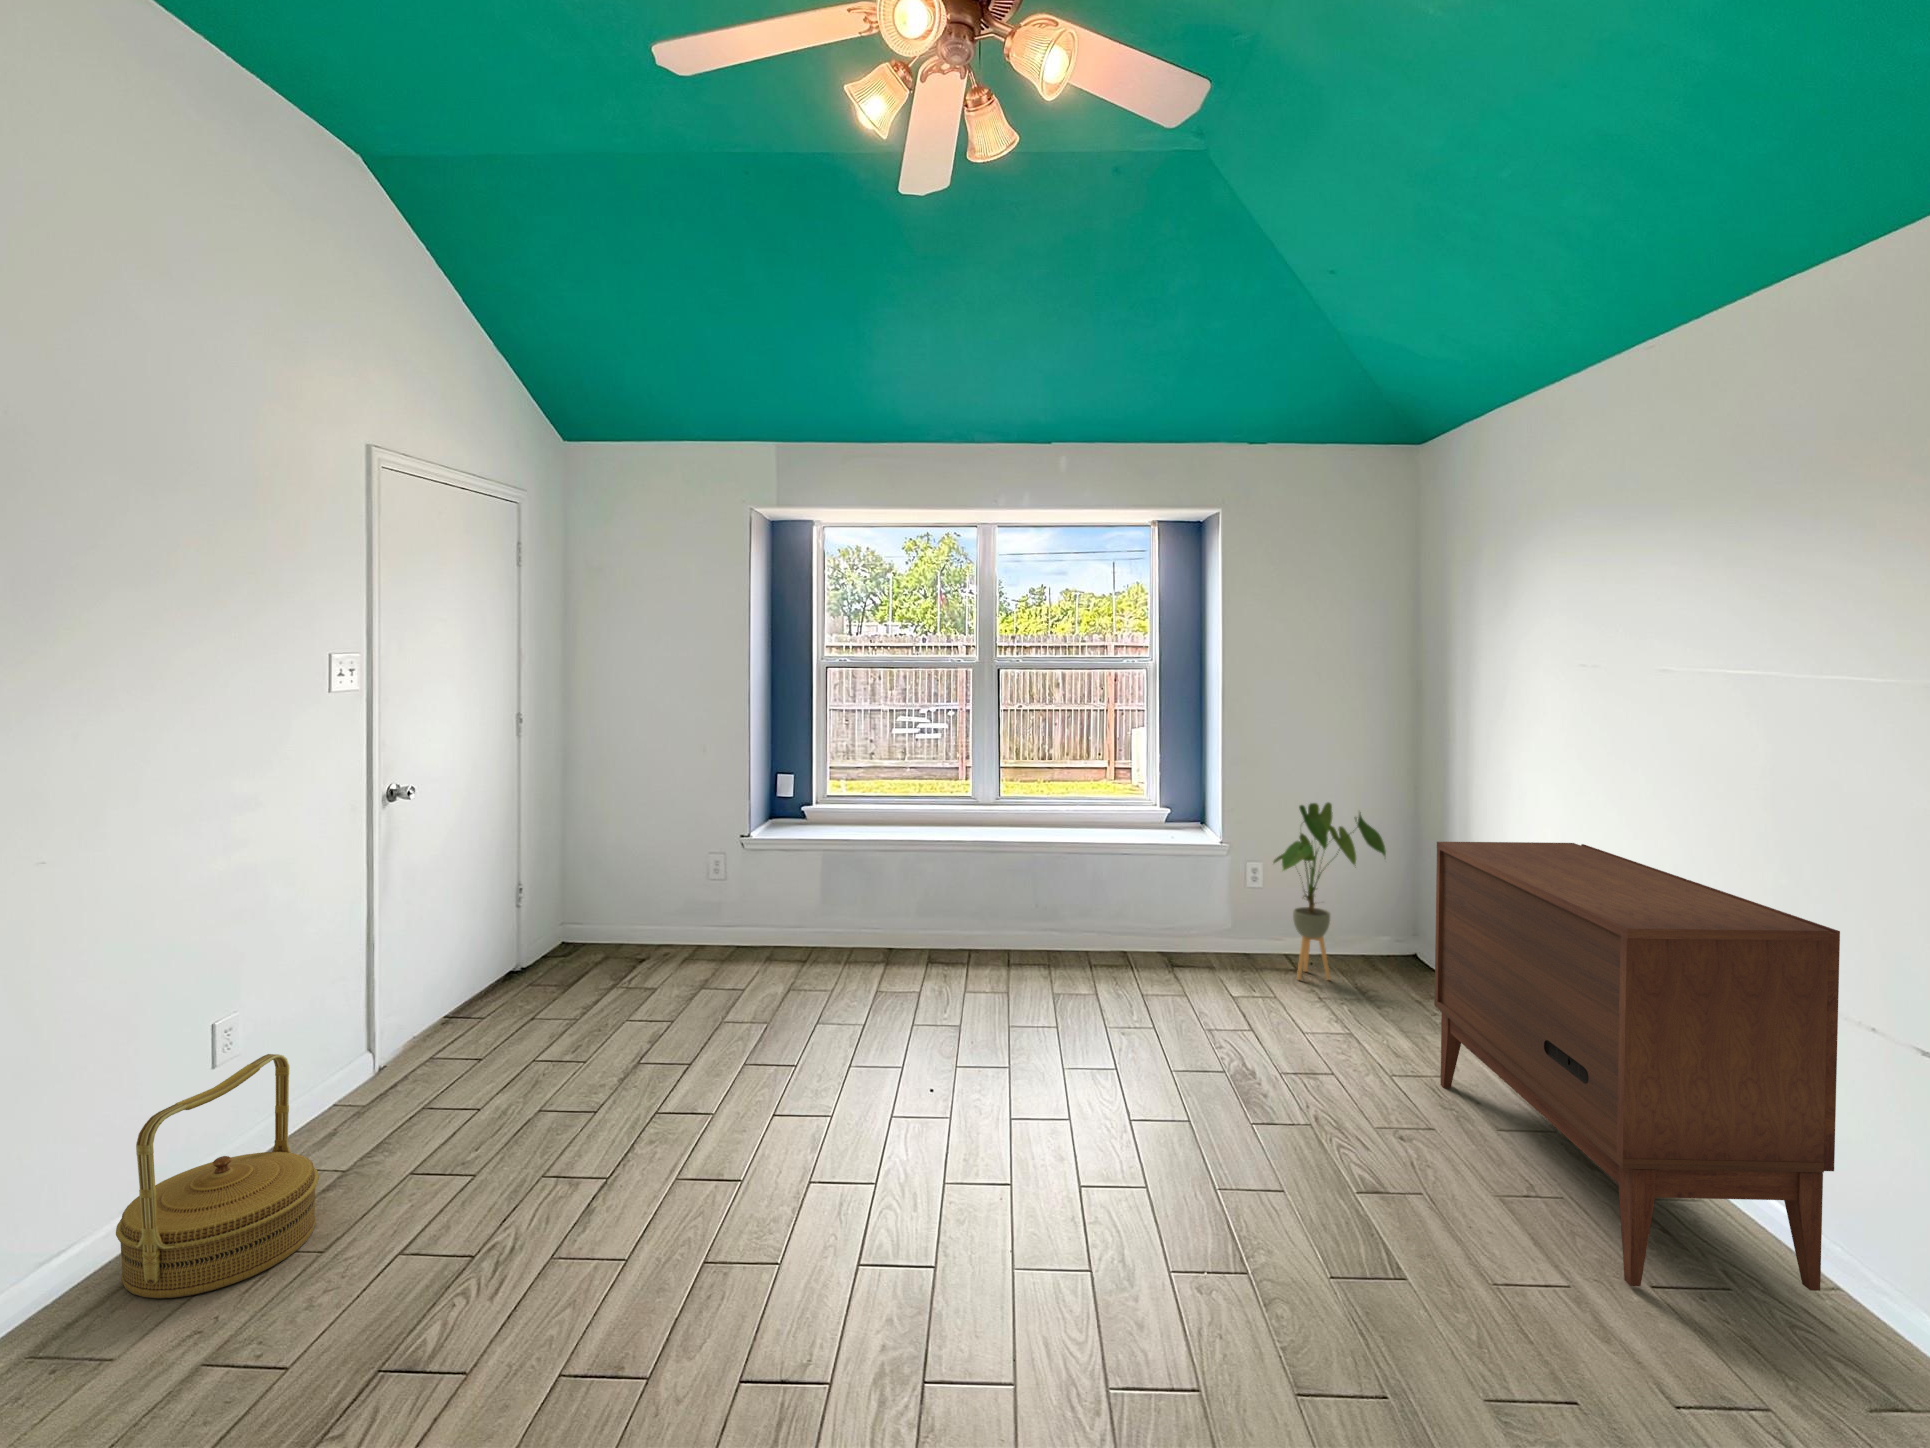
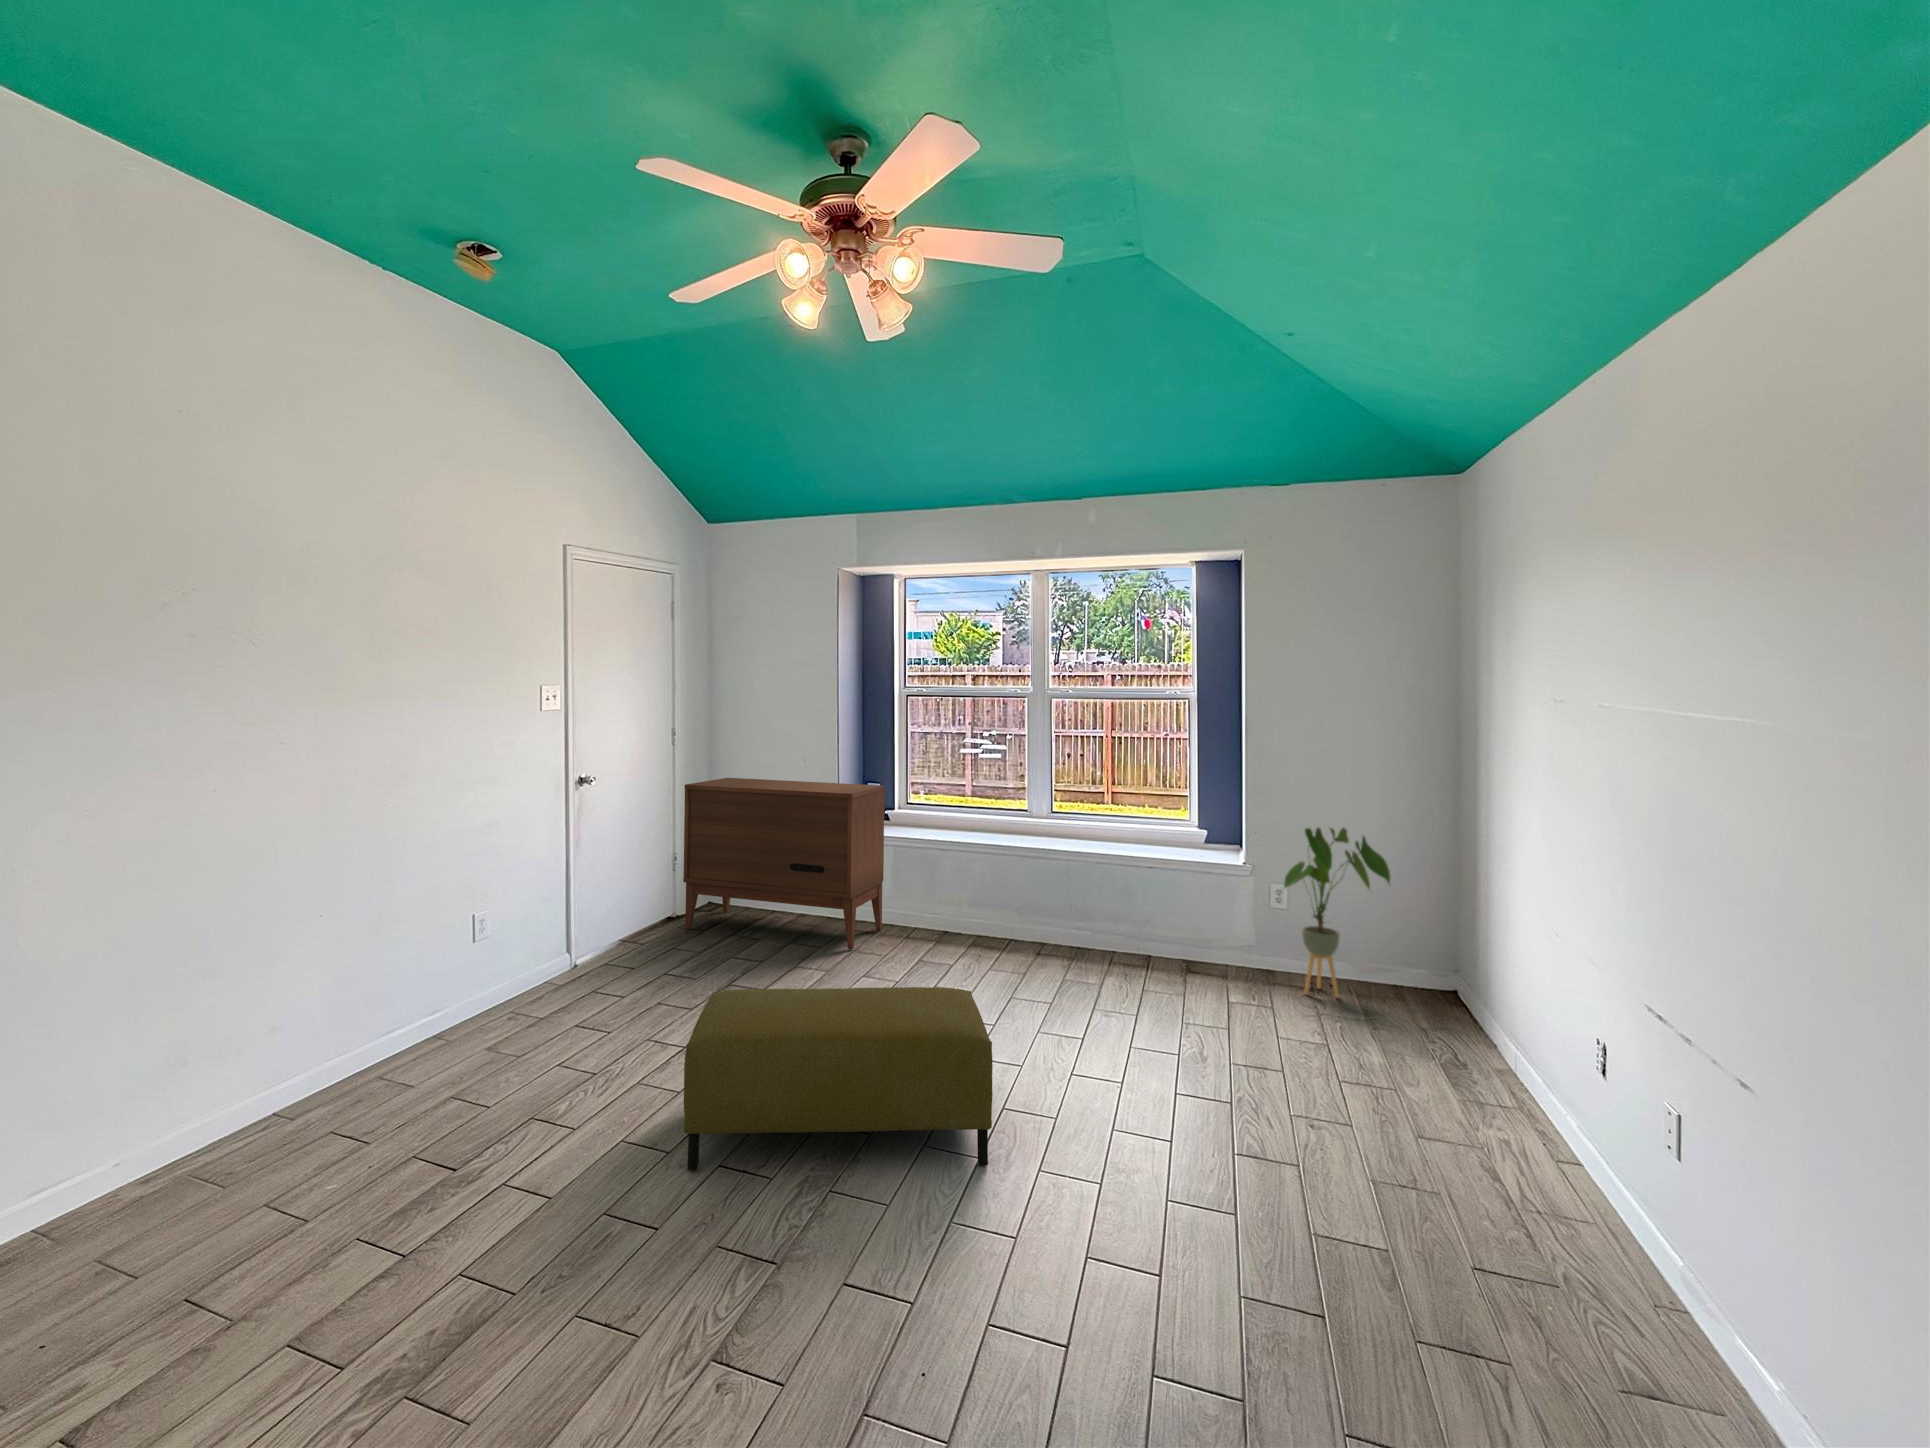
dresser: present [1434,842,1840,1291] -> present [683,778,884,949]
ottoman: none [708,1035,1118,1349] -> present [684,987,993,1170]
woven basket: present [116,1054,319,1298] -> none [372,940,487,1082]

